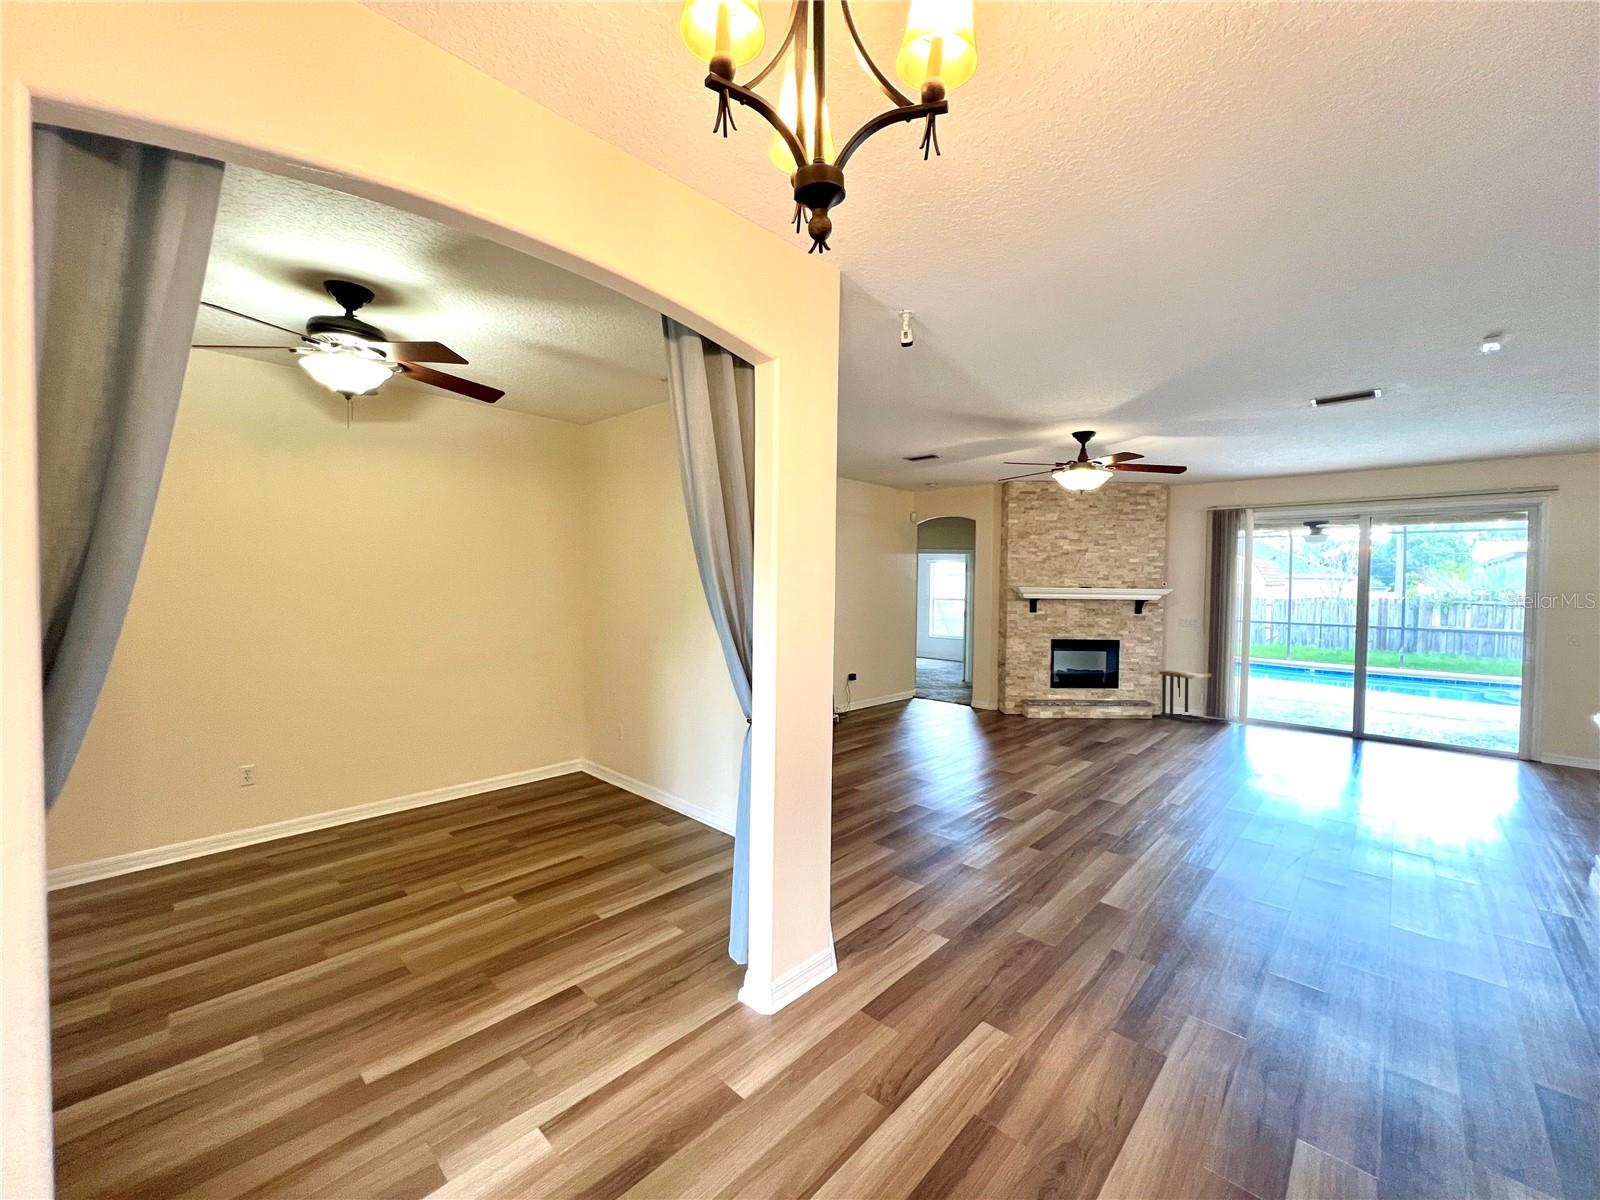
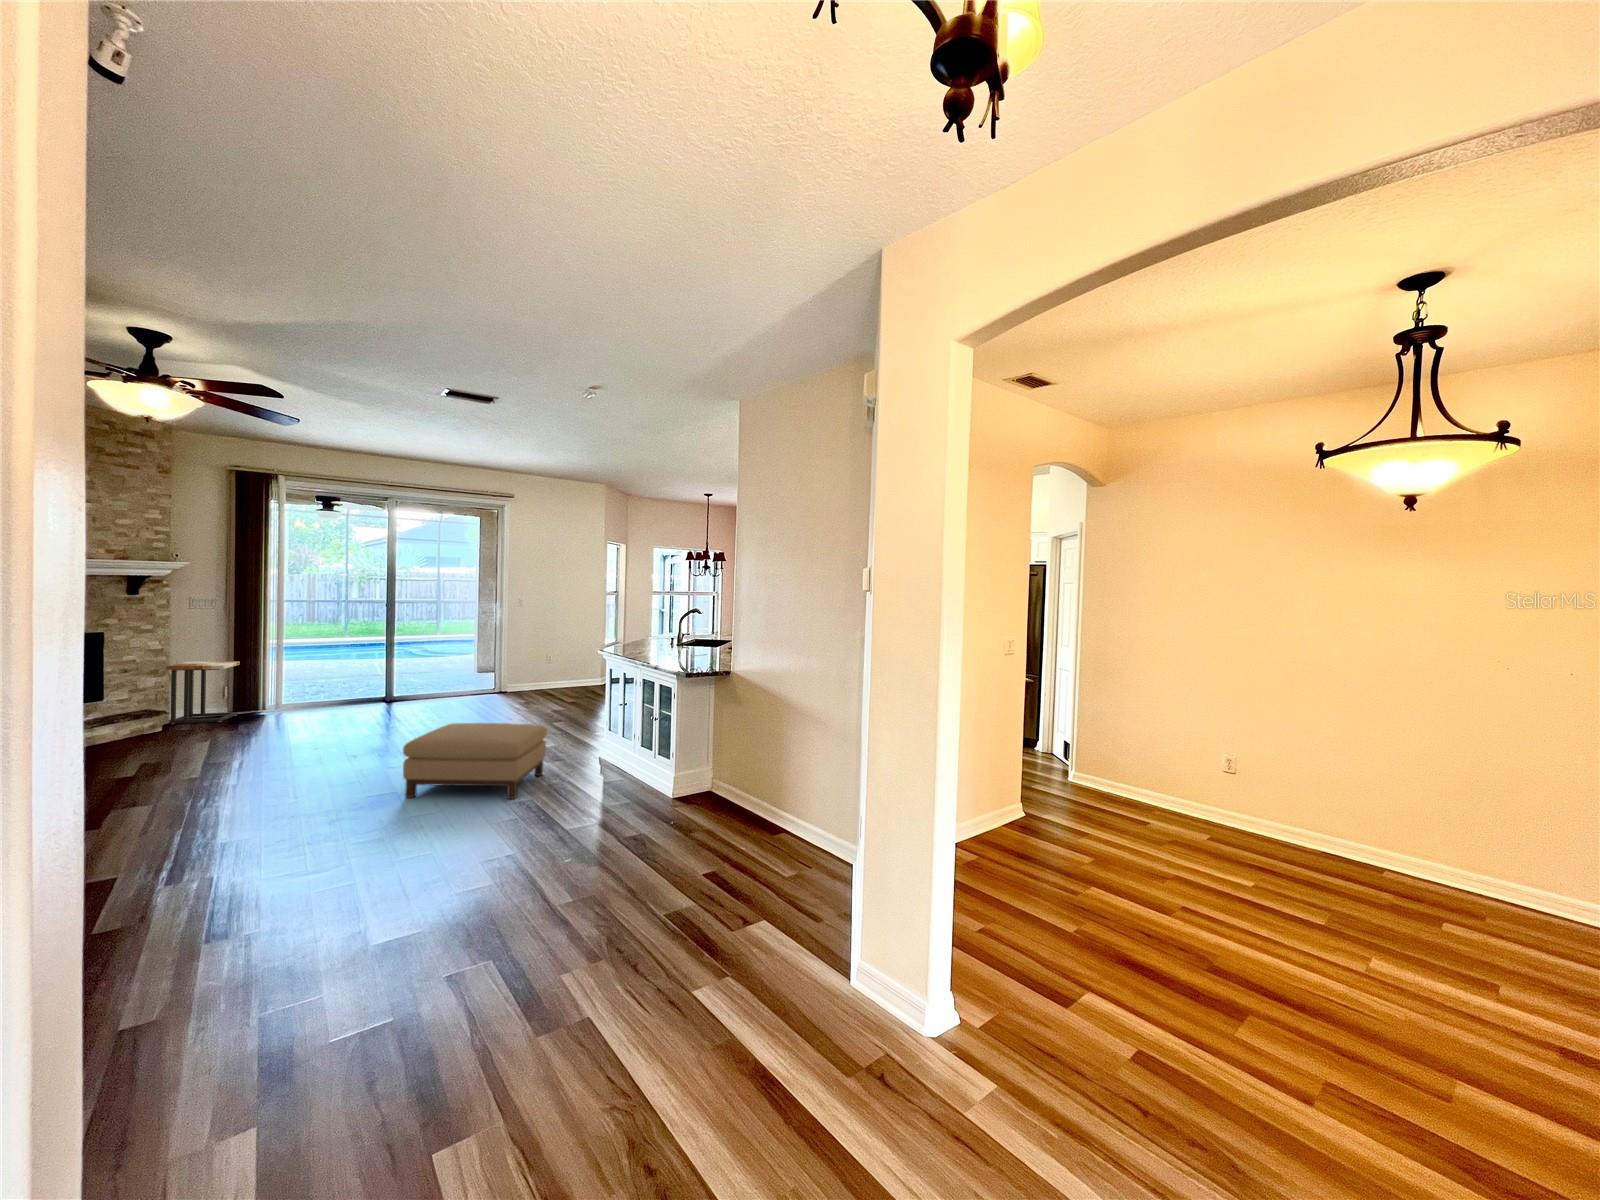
ottoman: none [1252,761,1460,870] -> present [403,723,547,799]

